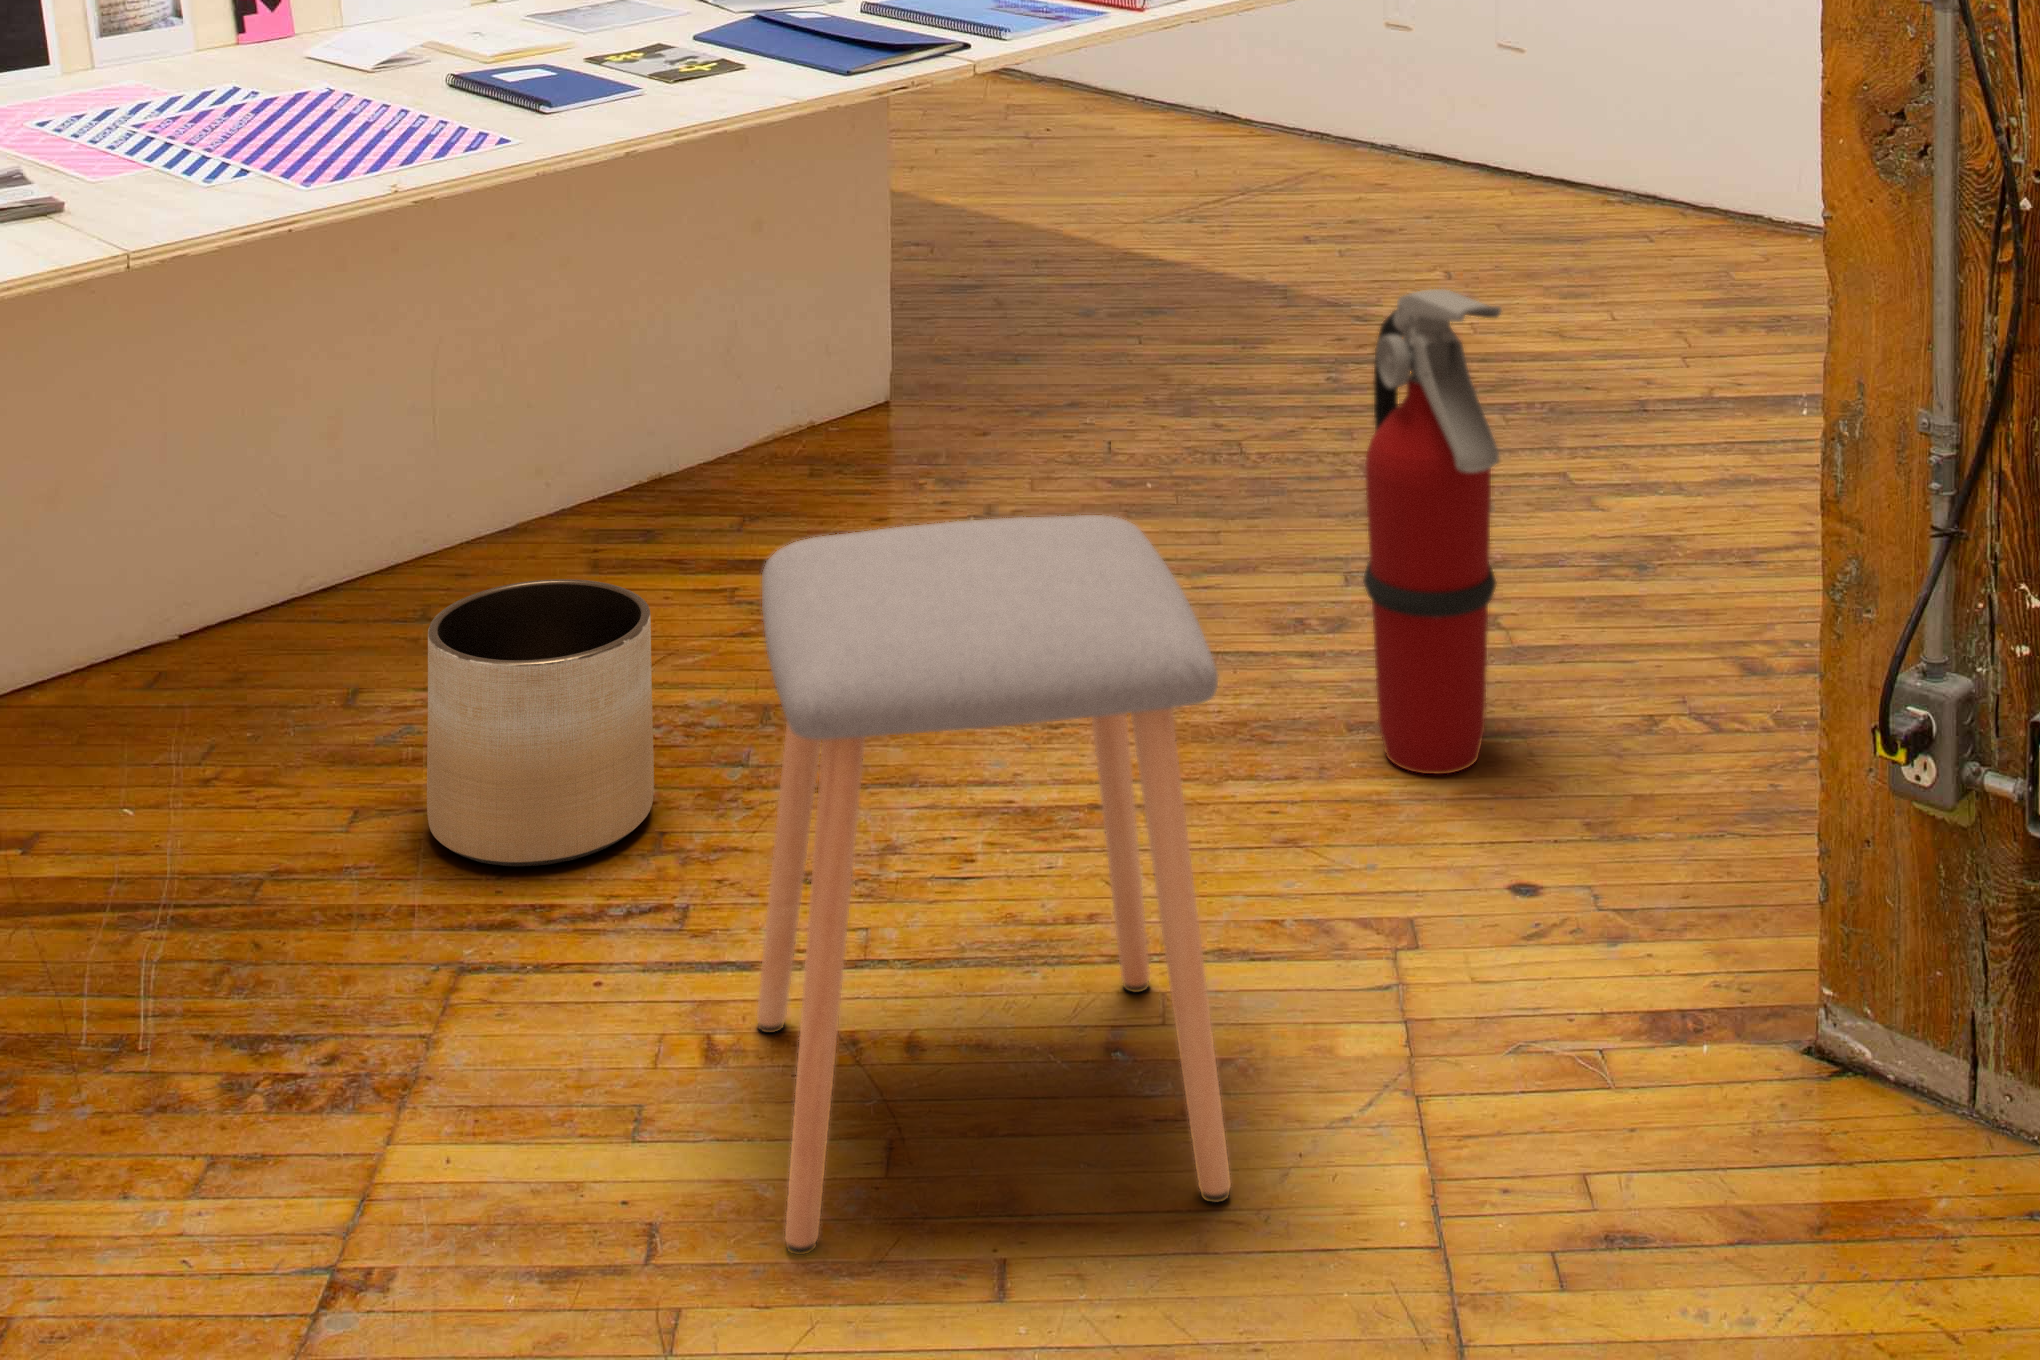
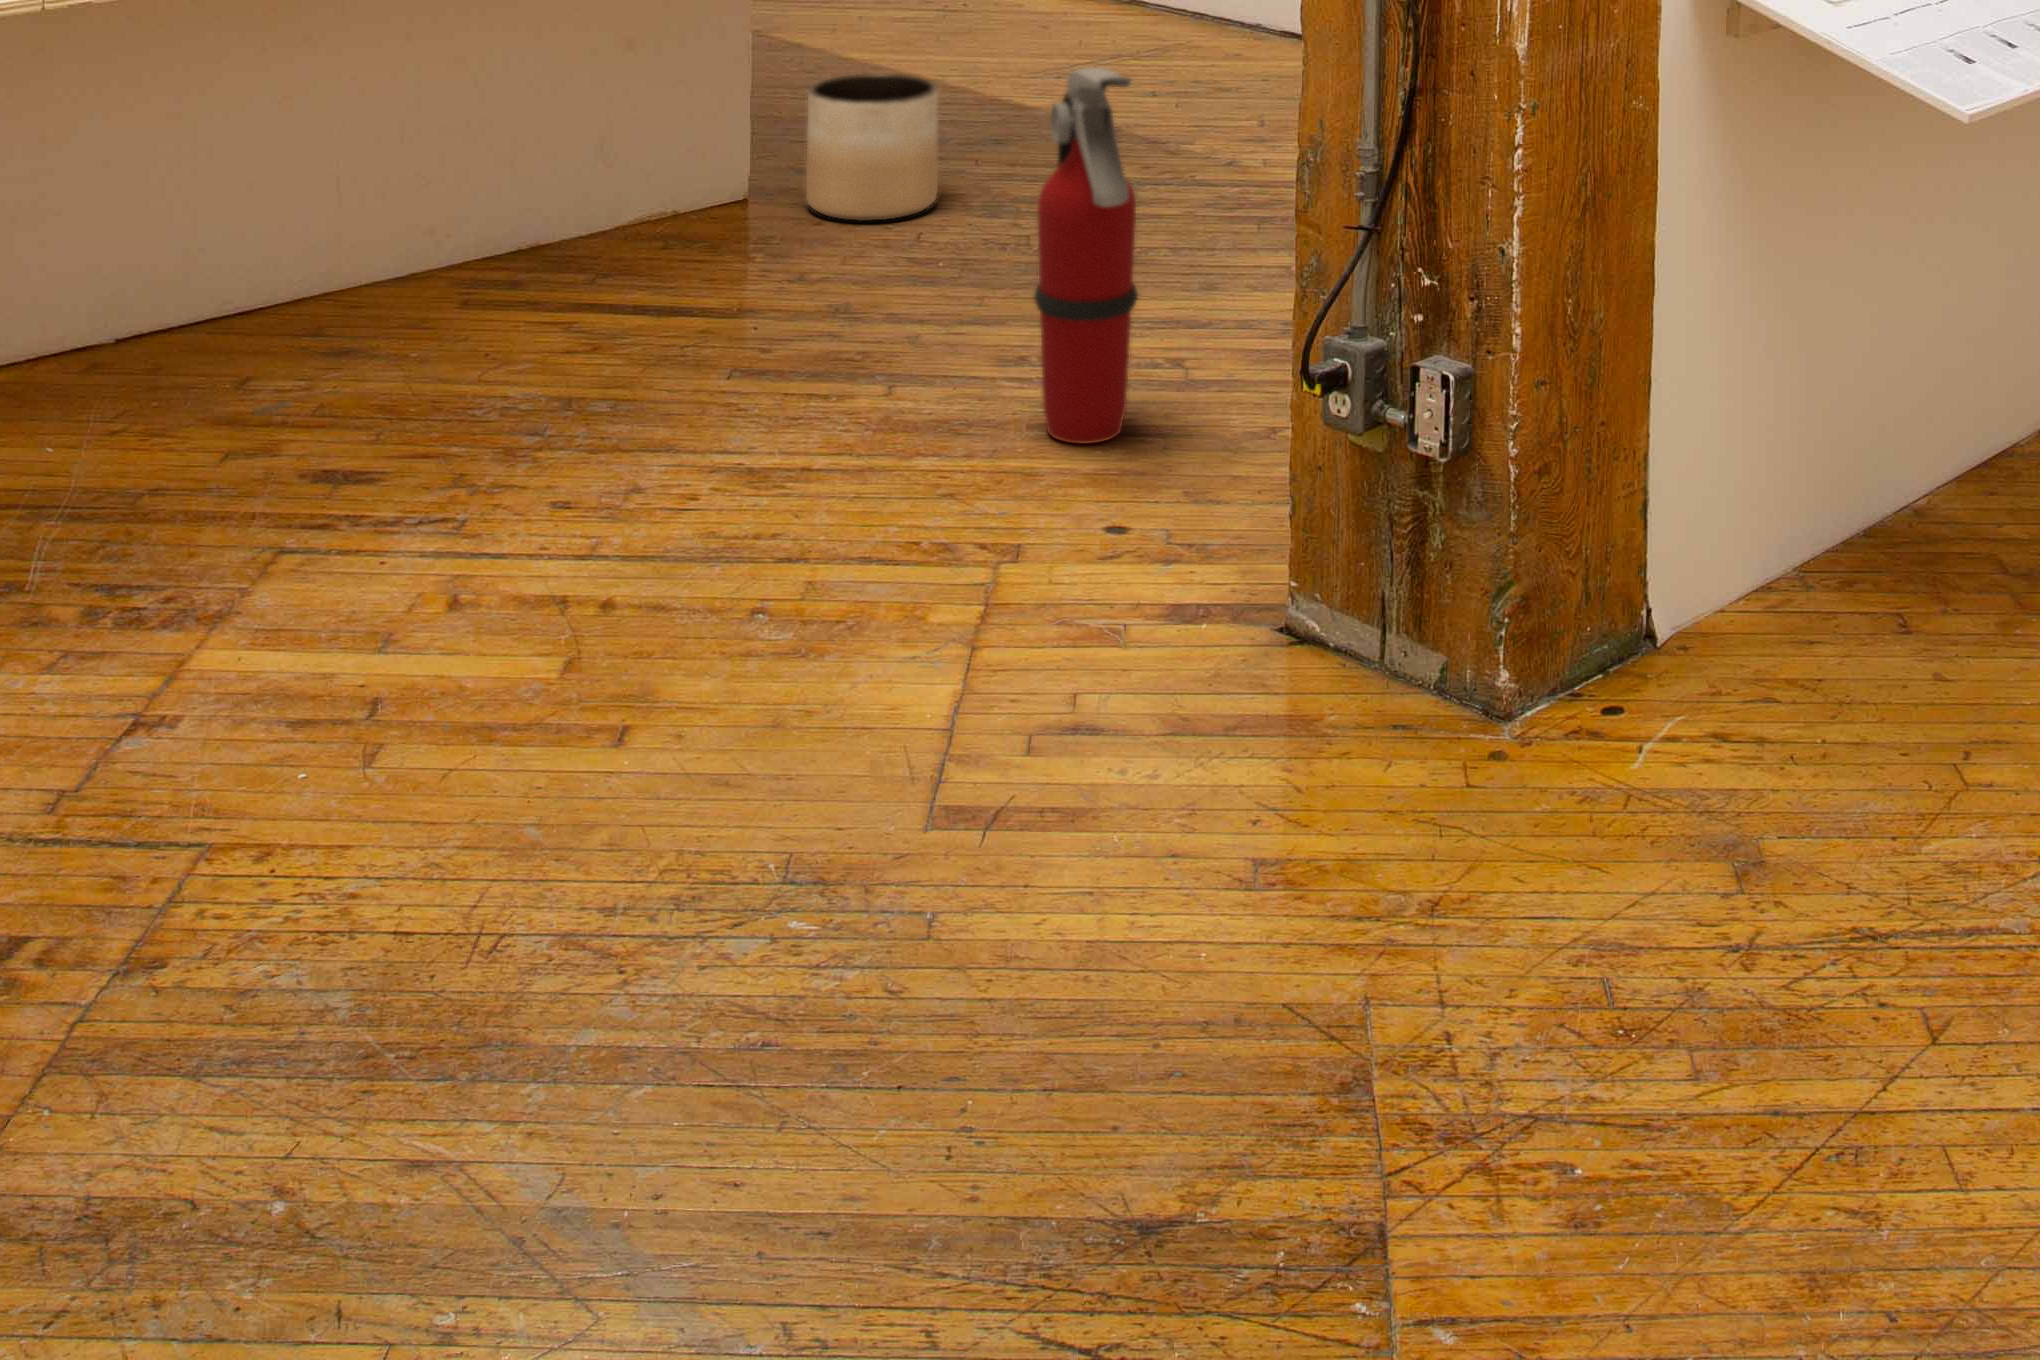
stool: present [757,515,1231,1255] -> none [468,210,811,719]
planter: present [427,579,654,866] -> present [806,73,938,221]

